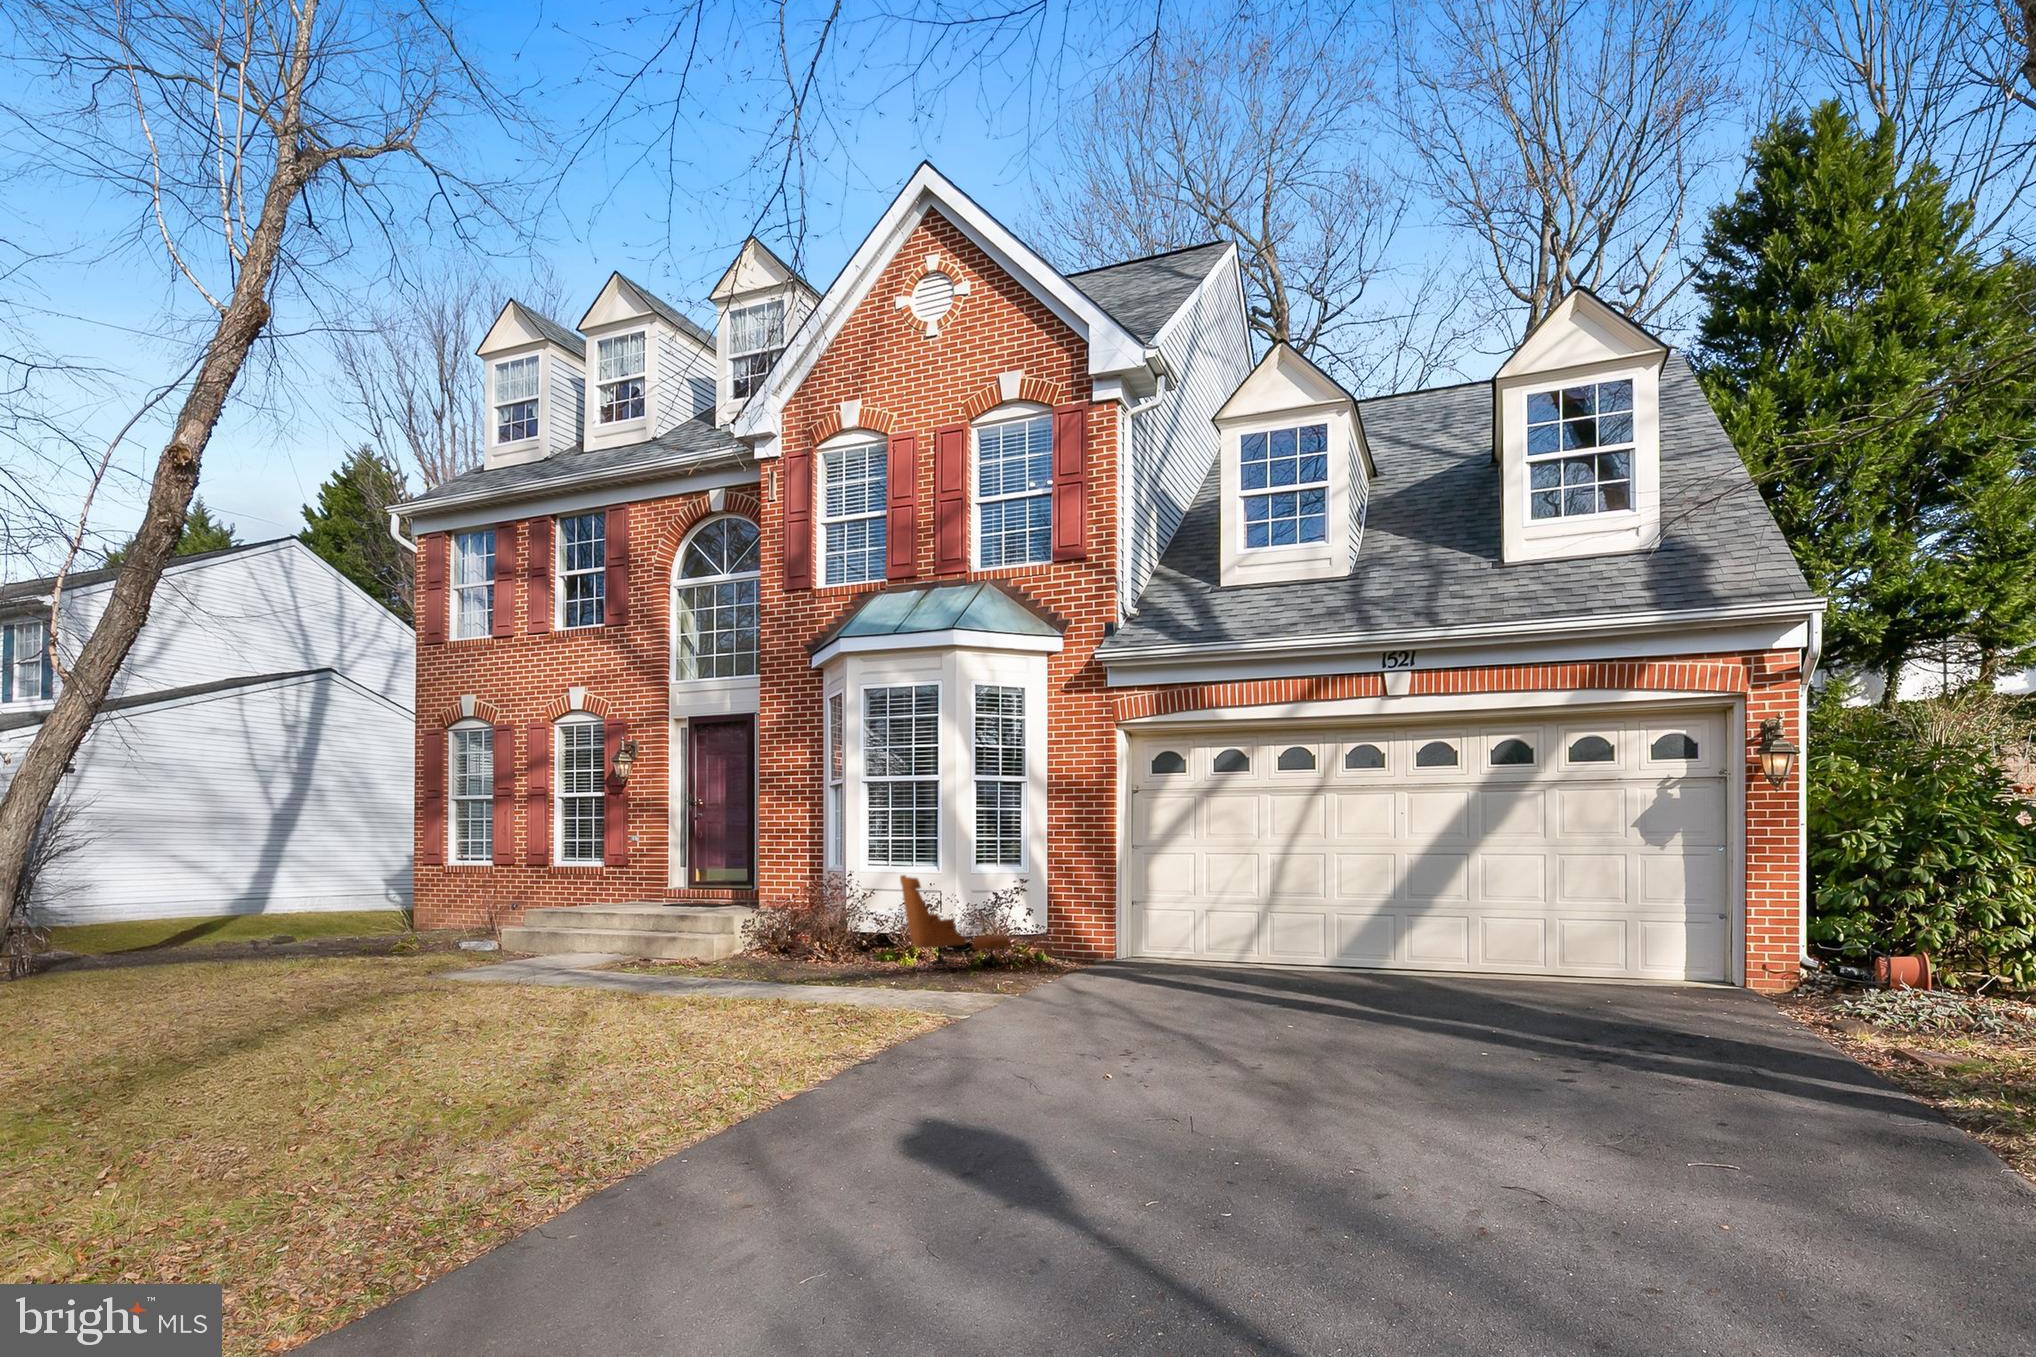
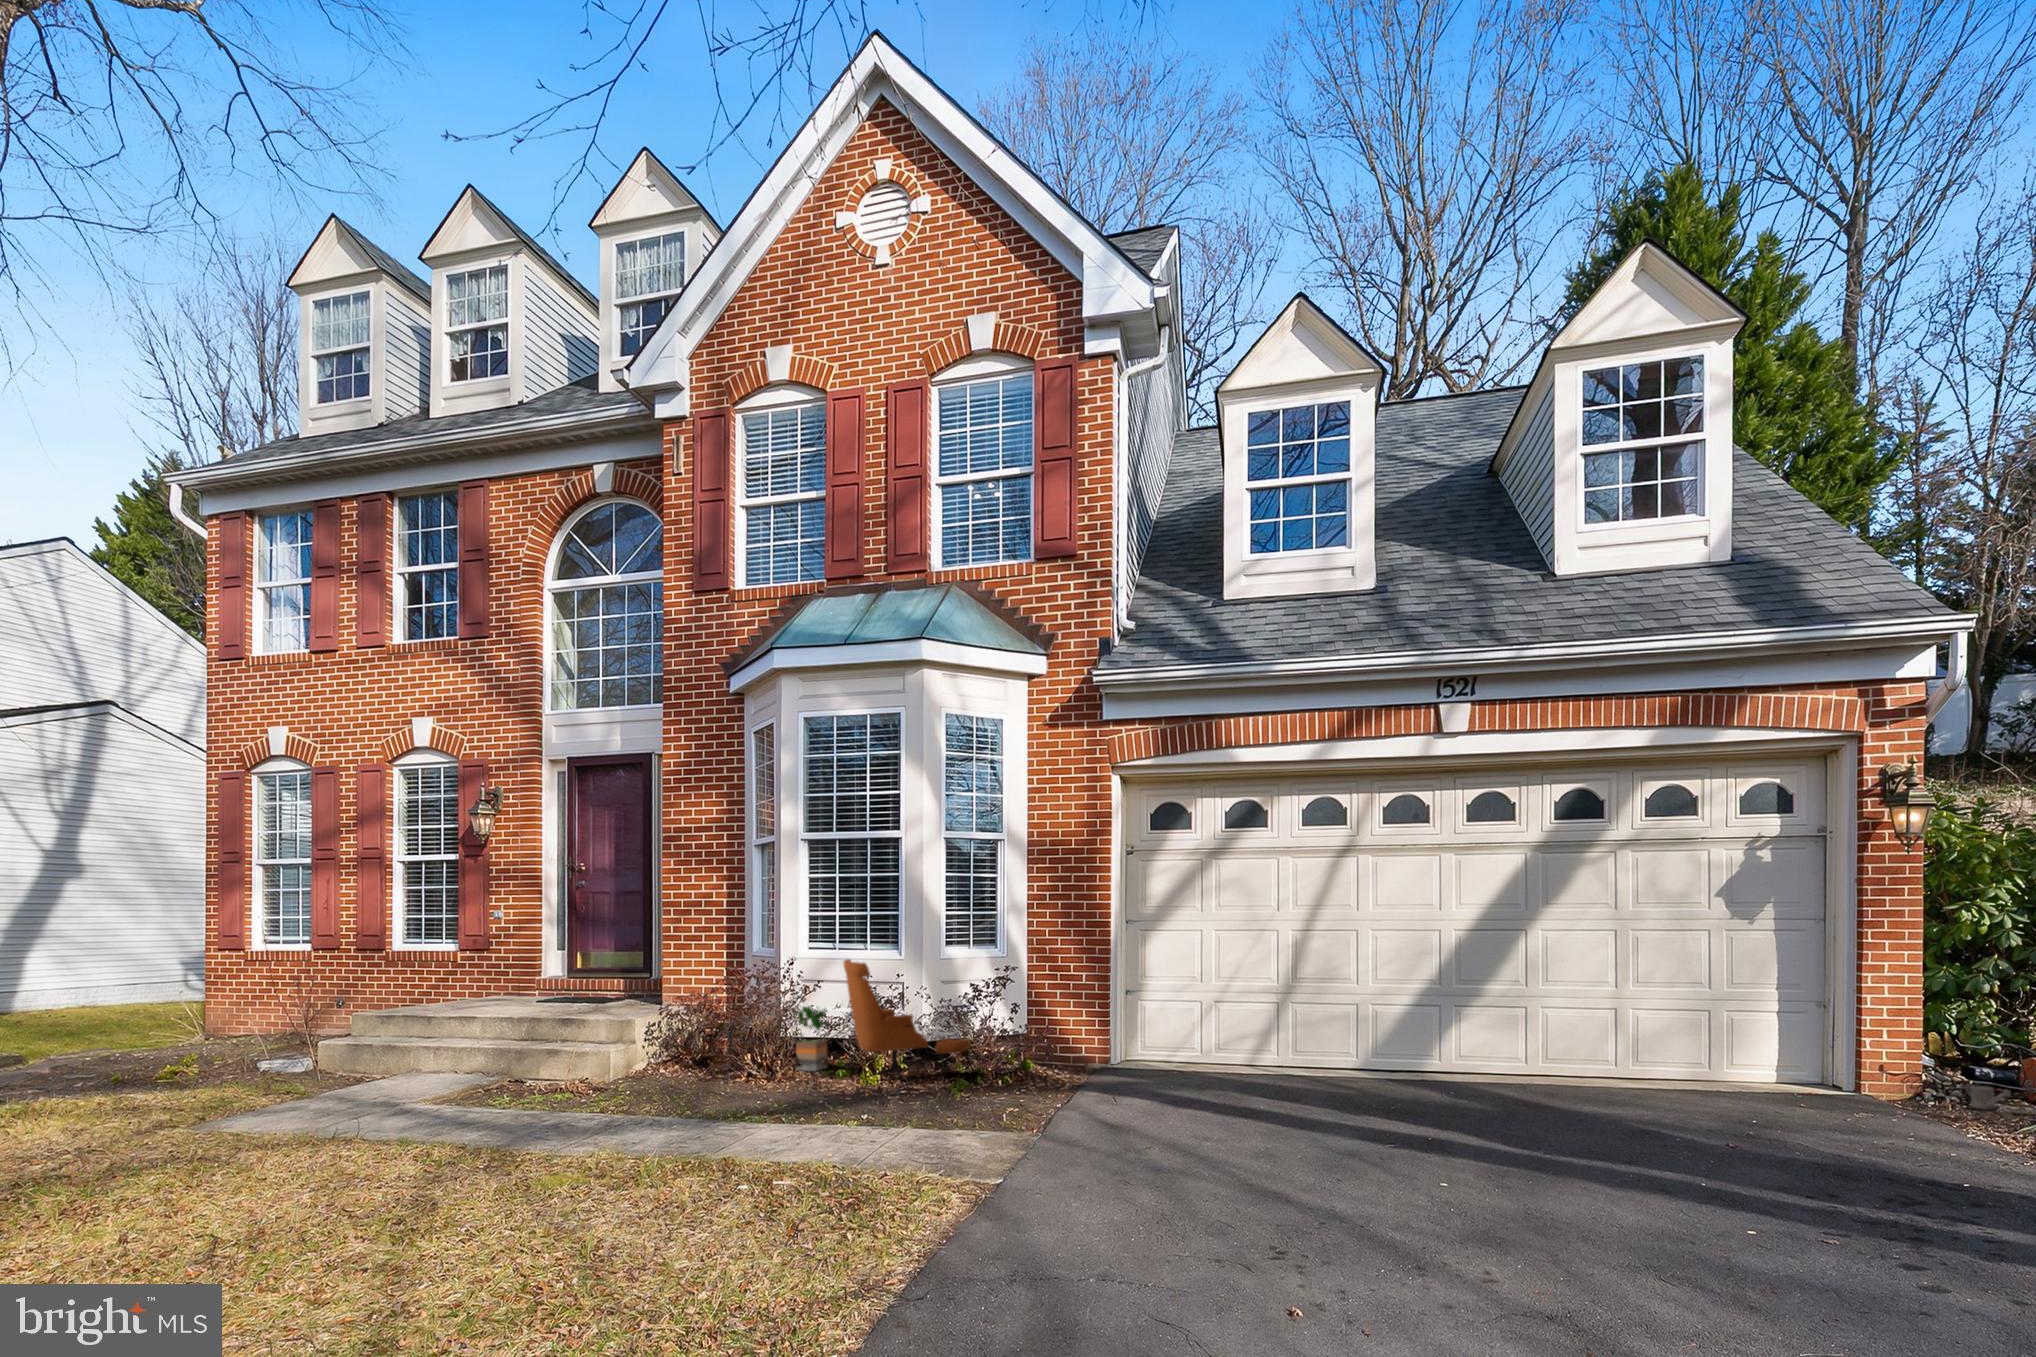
potted tree: none [862,911,893,963] -> present [796,1007,829,1071]
watering can: none [1799,981,1838,1002] -> present [1966,1084,2010,1110]

